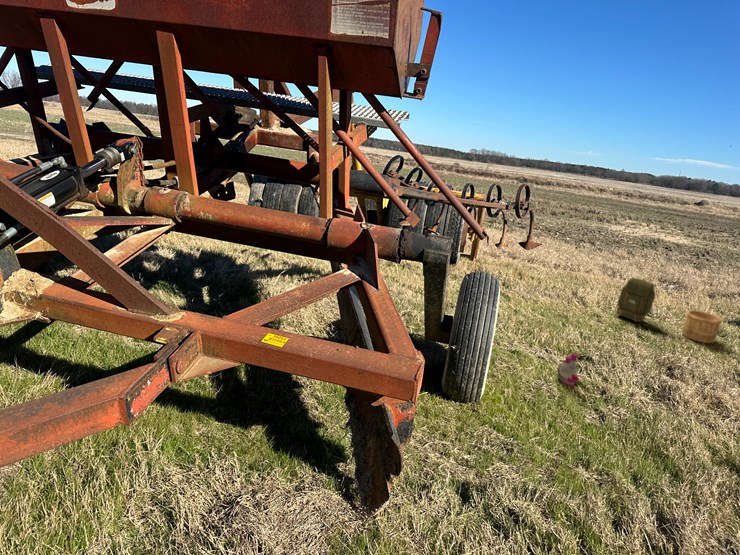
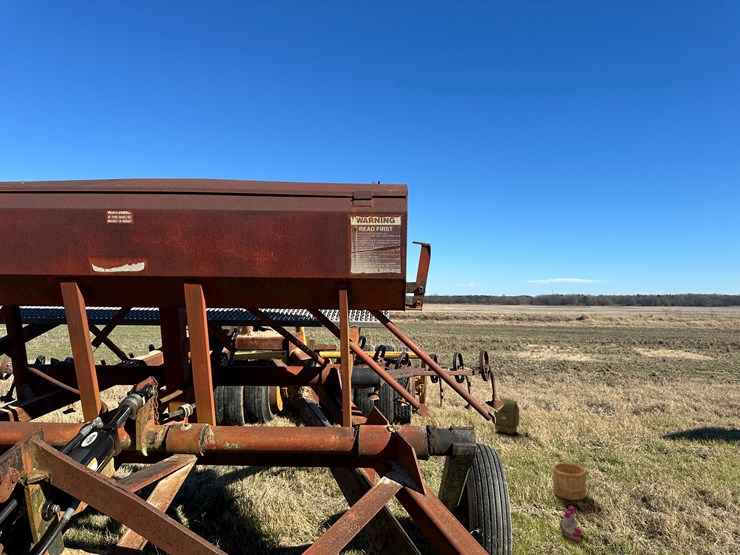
backpack: present [617,278,655,322] -> present [494,398,519,434]
wooden bucket: present [682,310,722,343] -> present [552,463,587,500]

